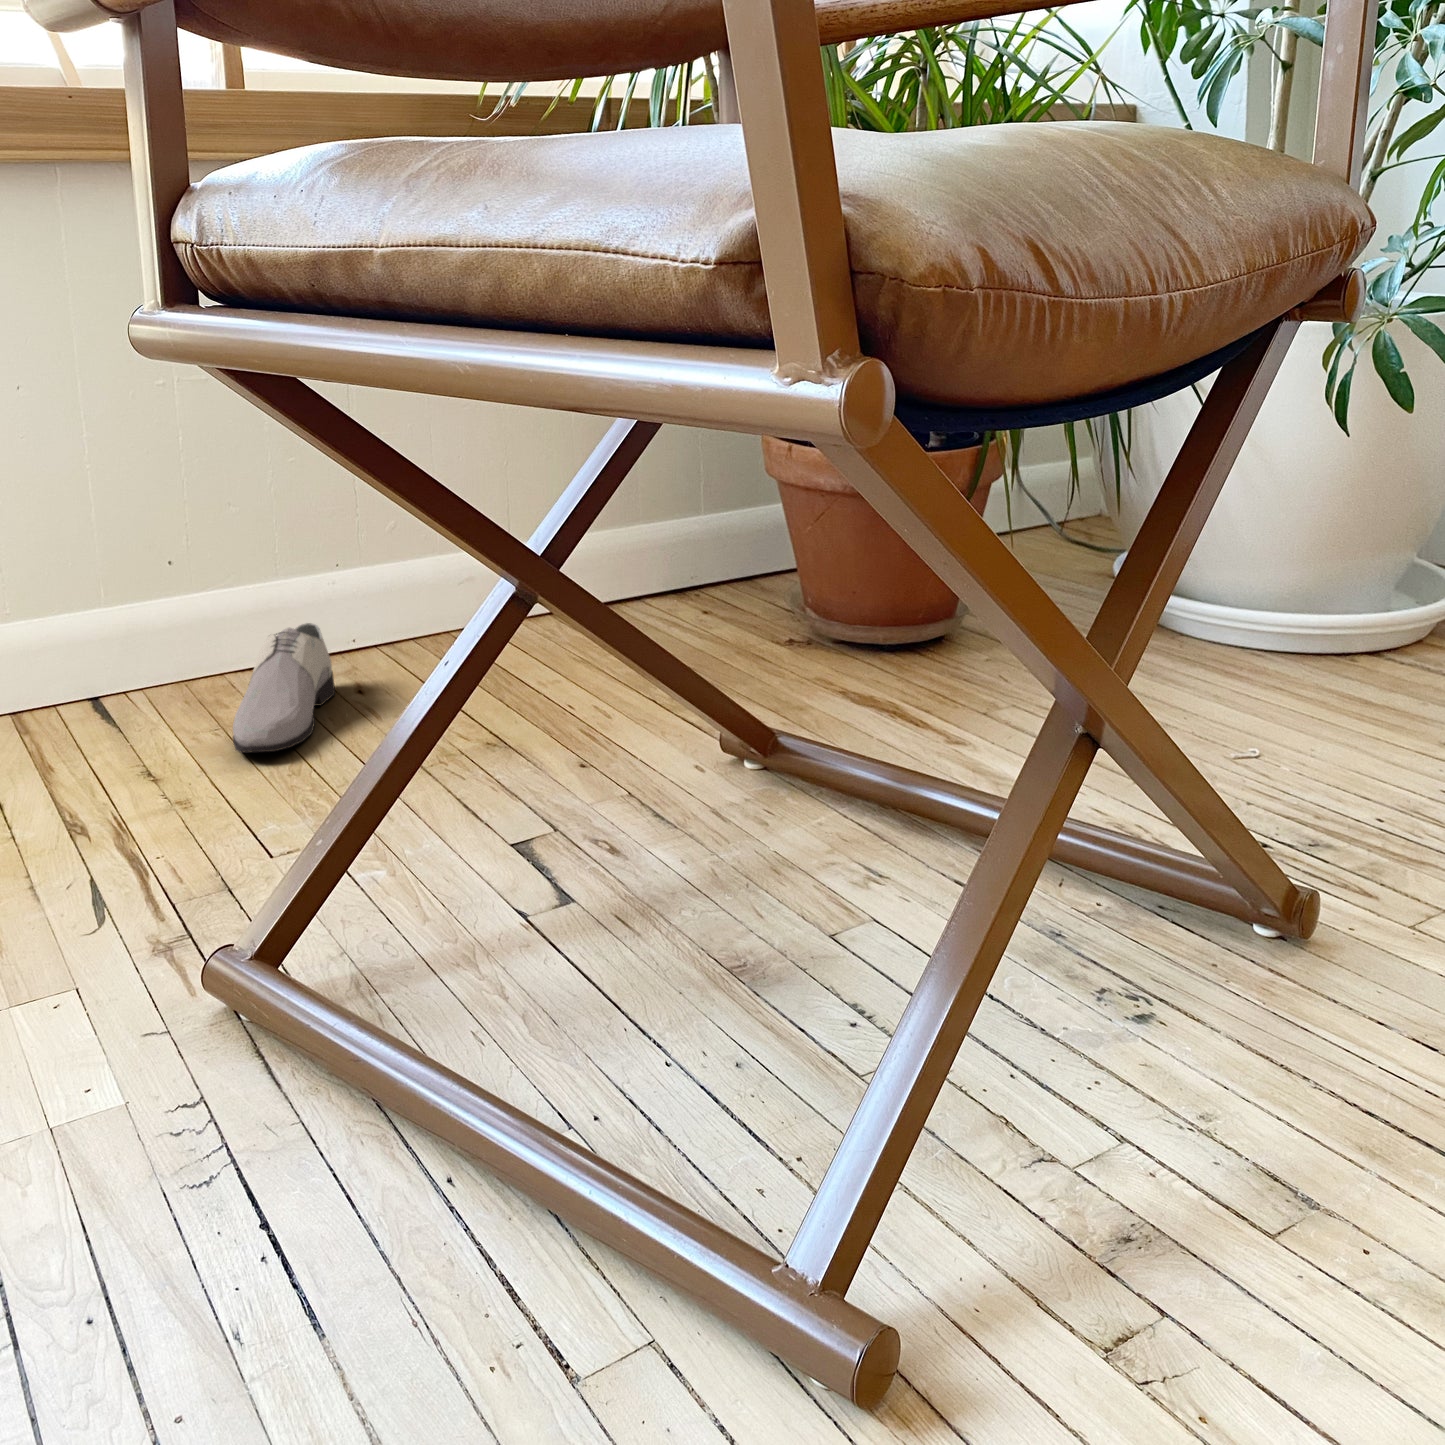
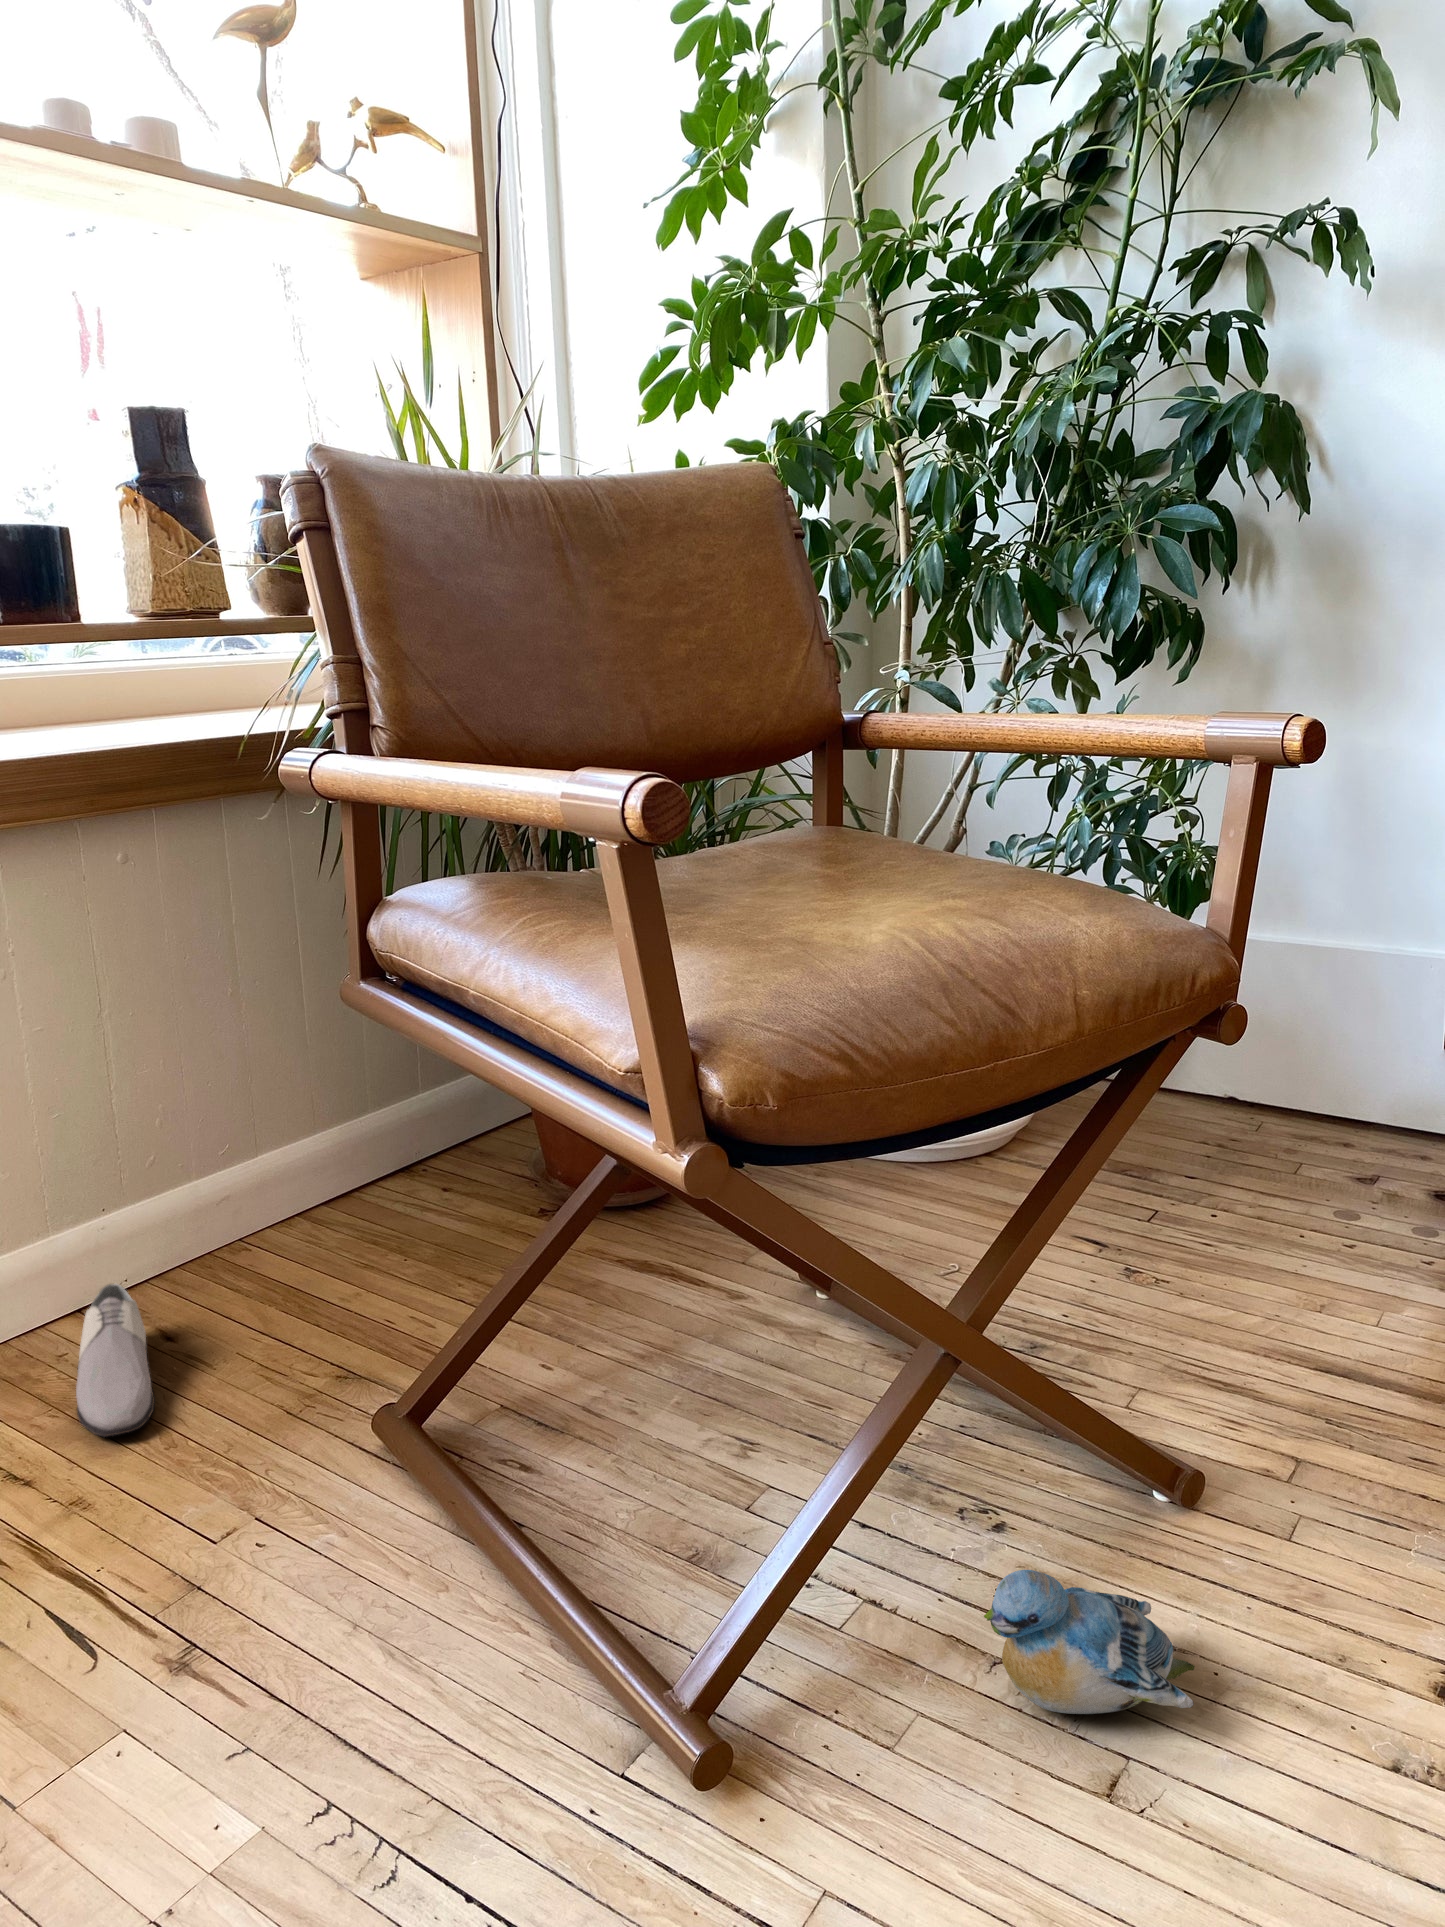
plush toy: none [1000,1025,1318,1270] -> present [984,1570,1195,1714]

